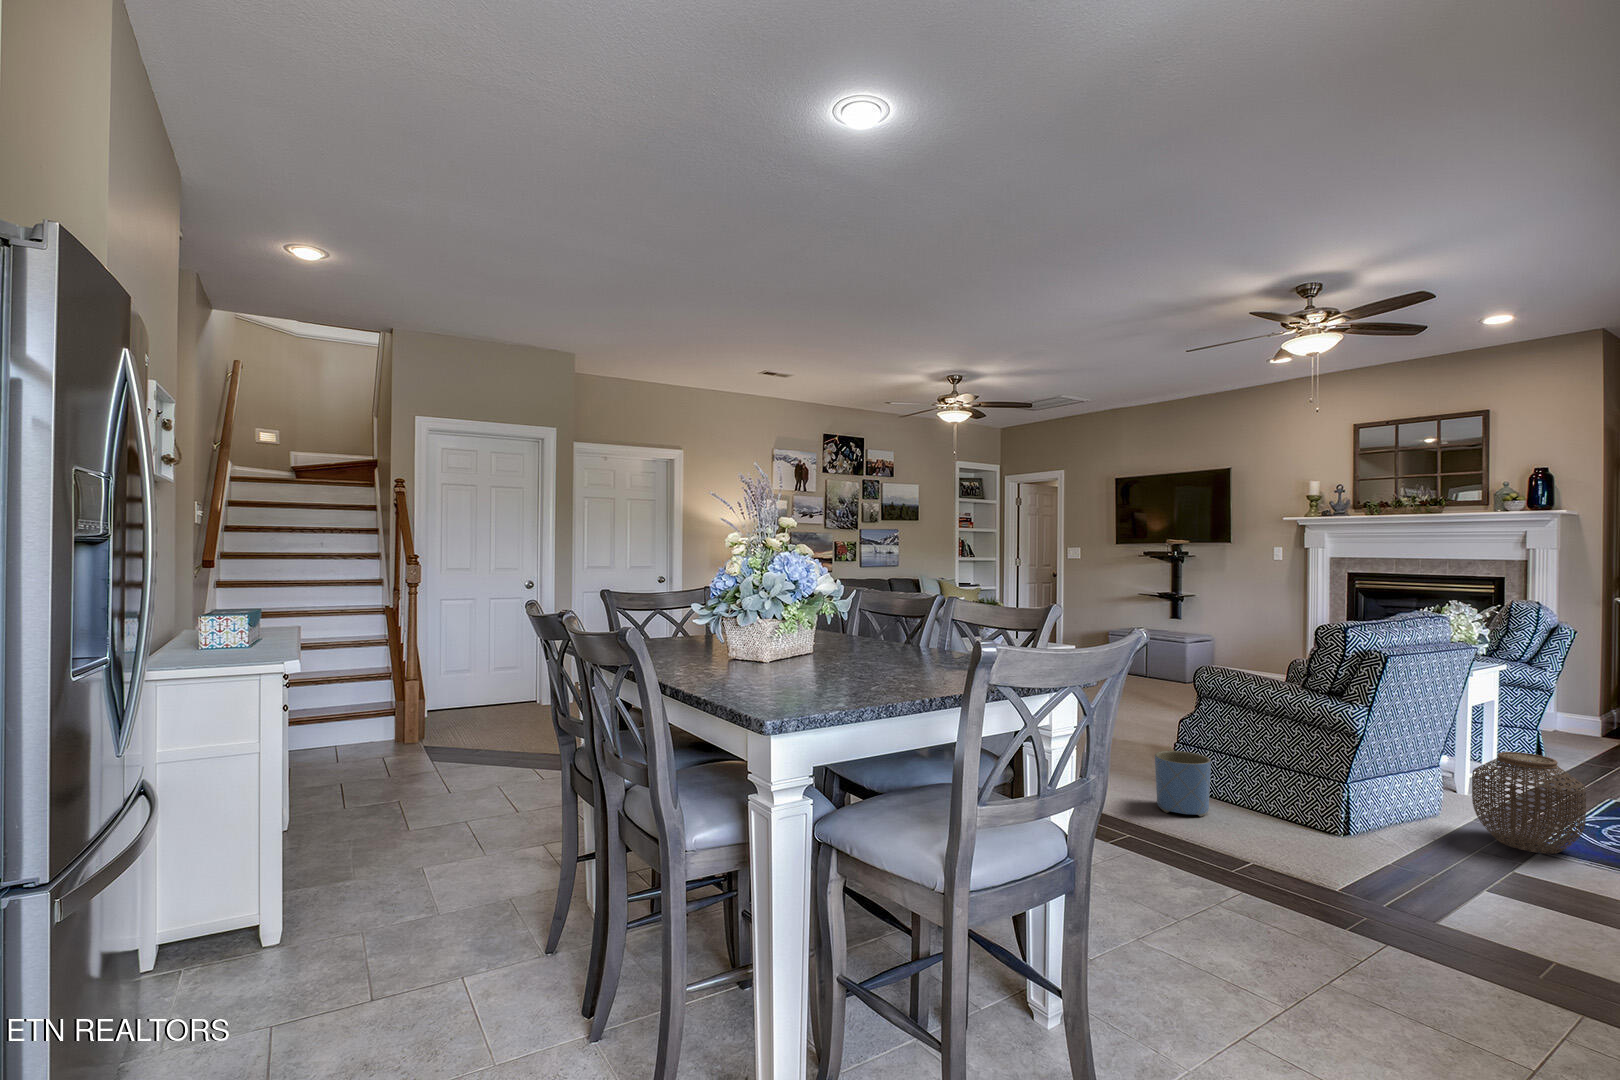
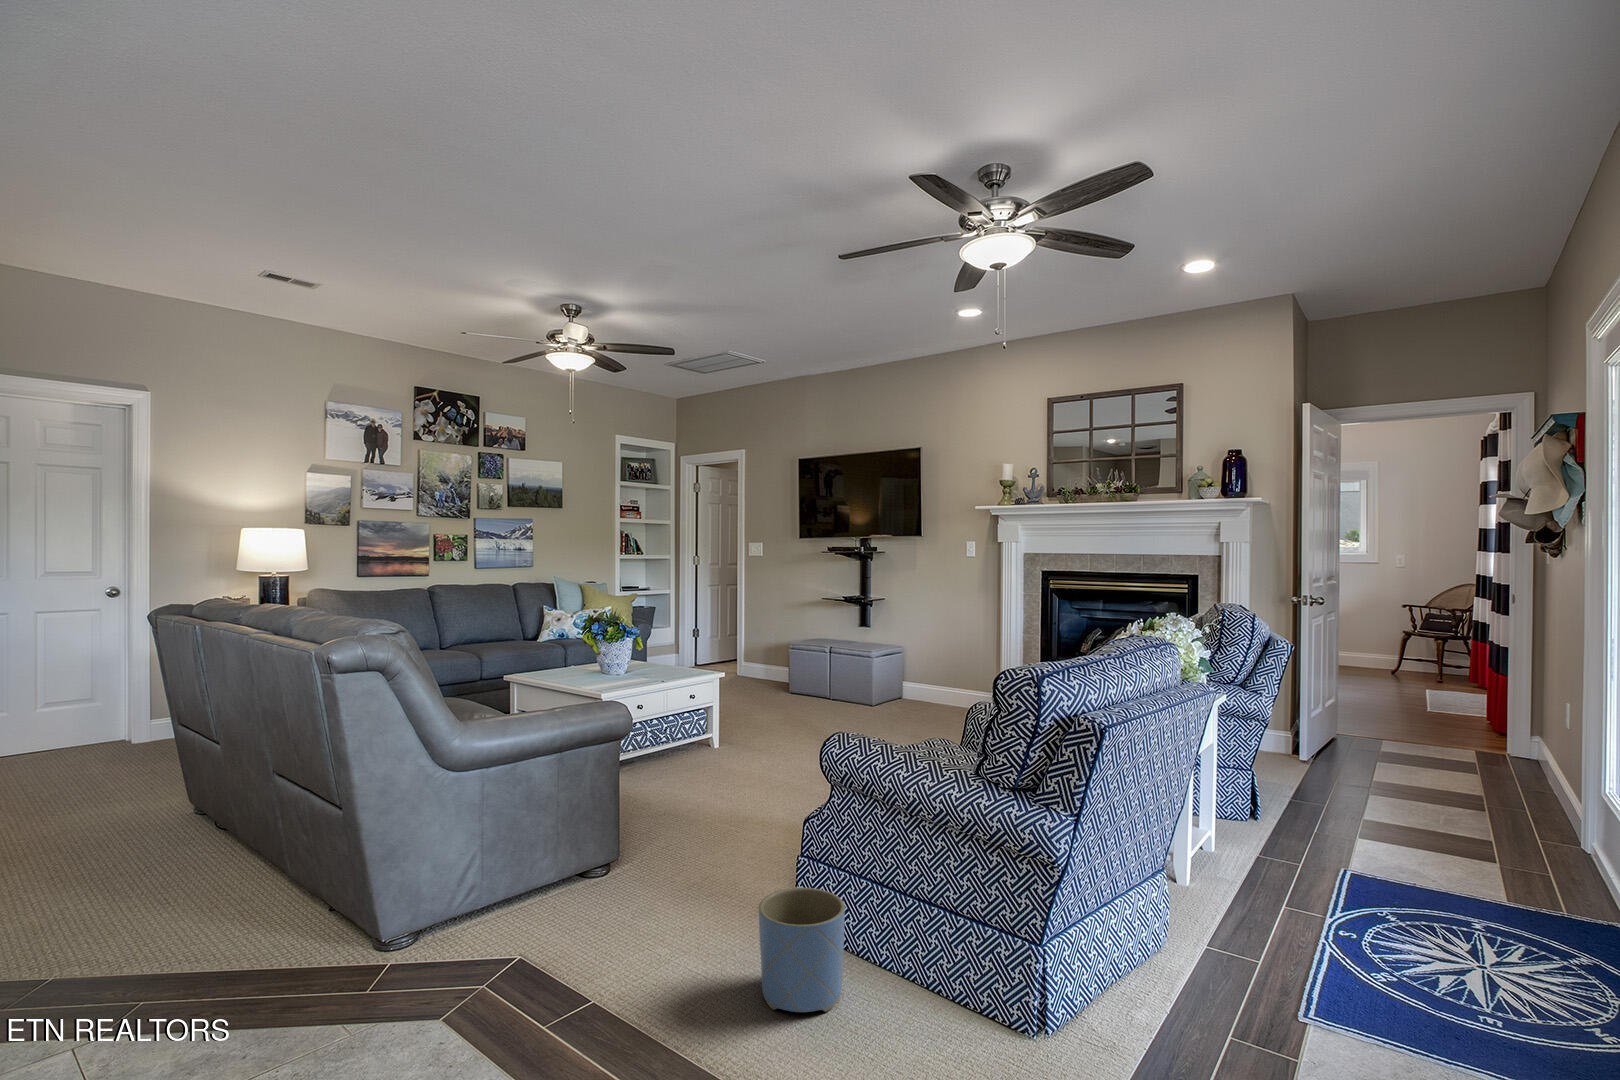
woven basket: present [1472,752,1586,854] -> none [1207,852,1354,1016]

